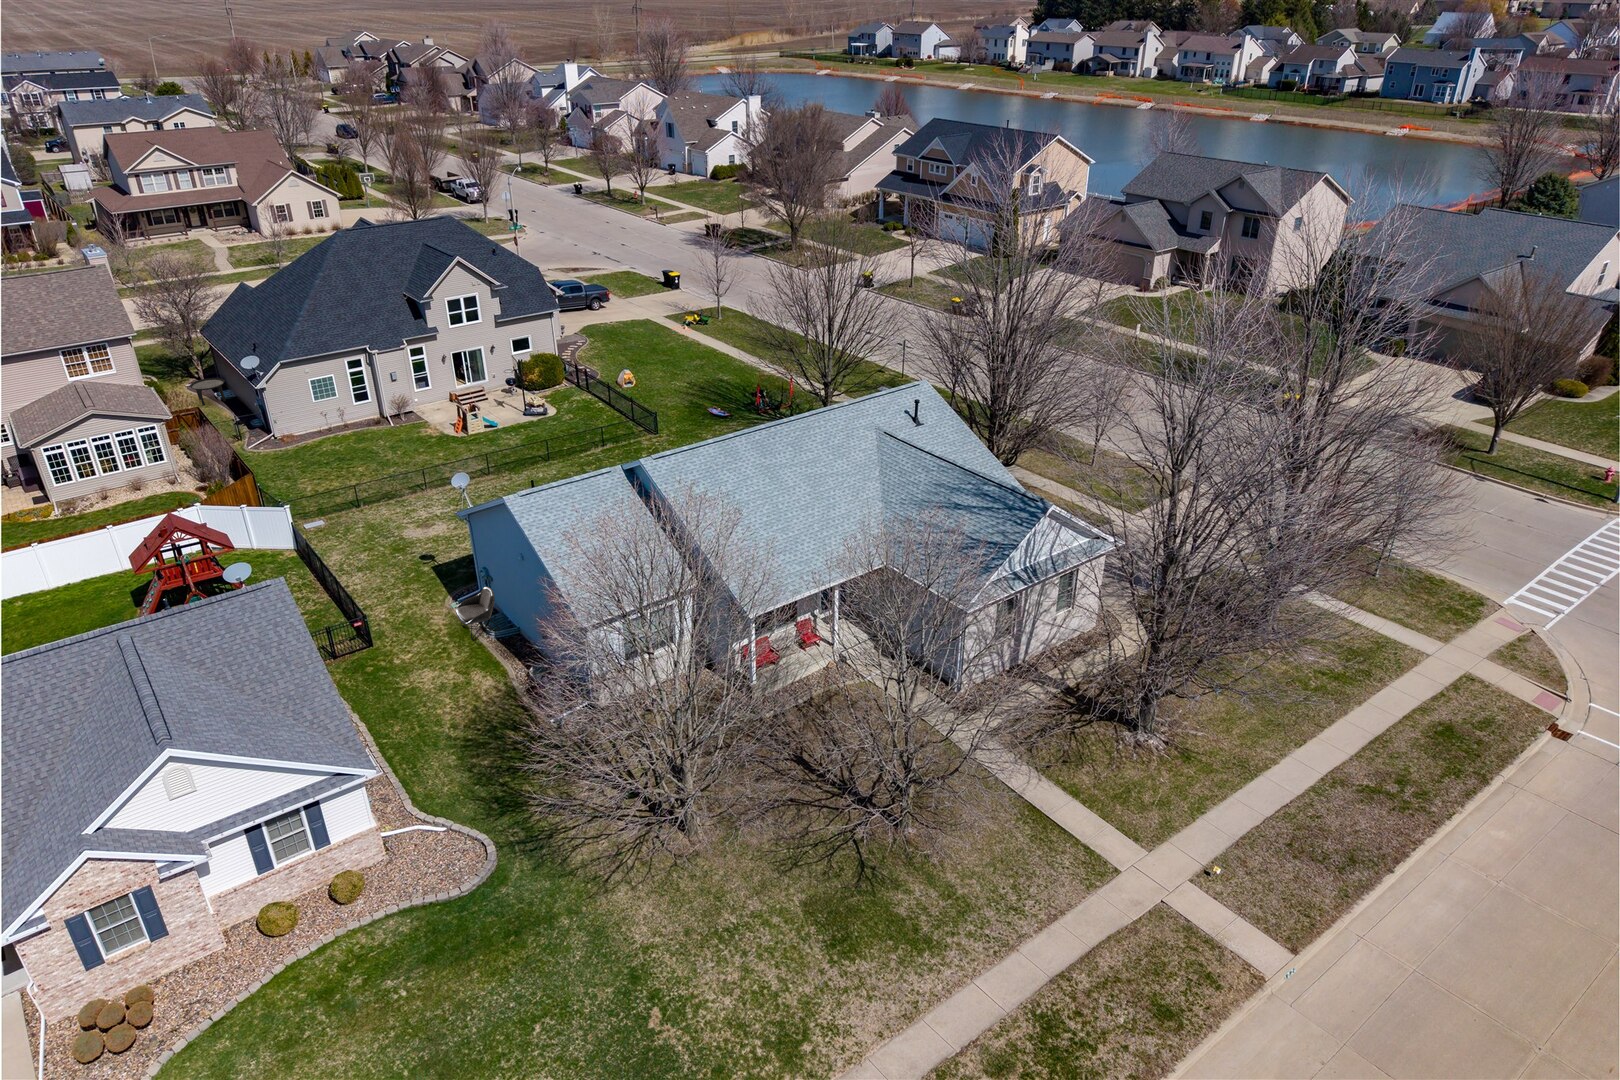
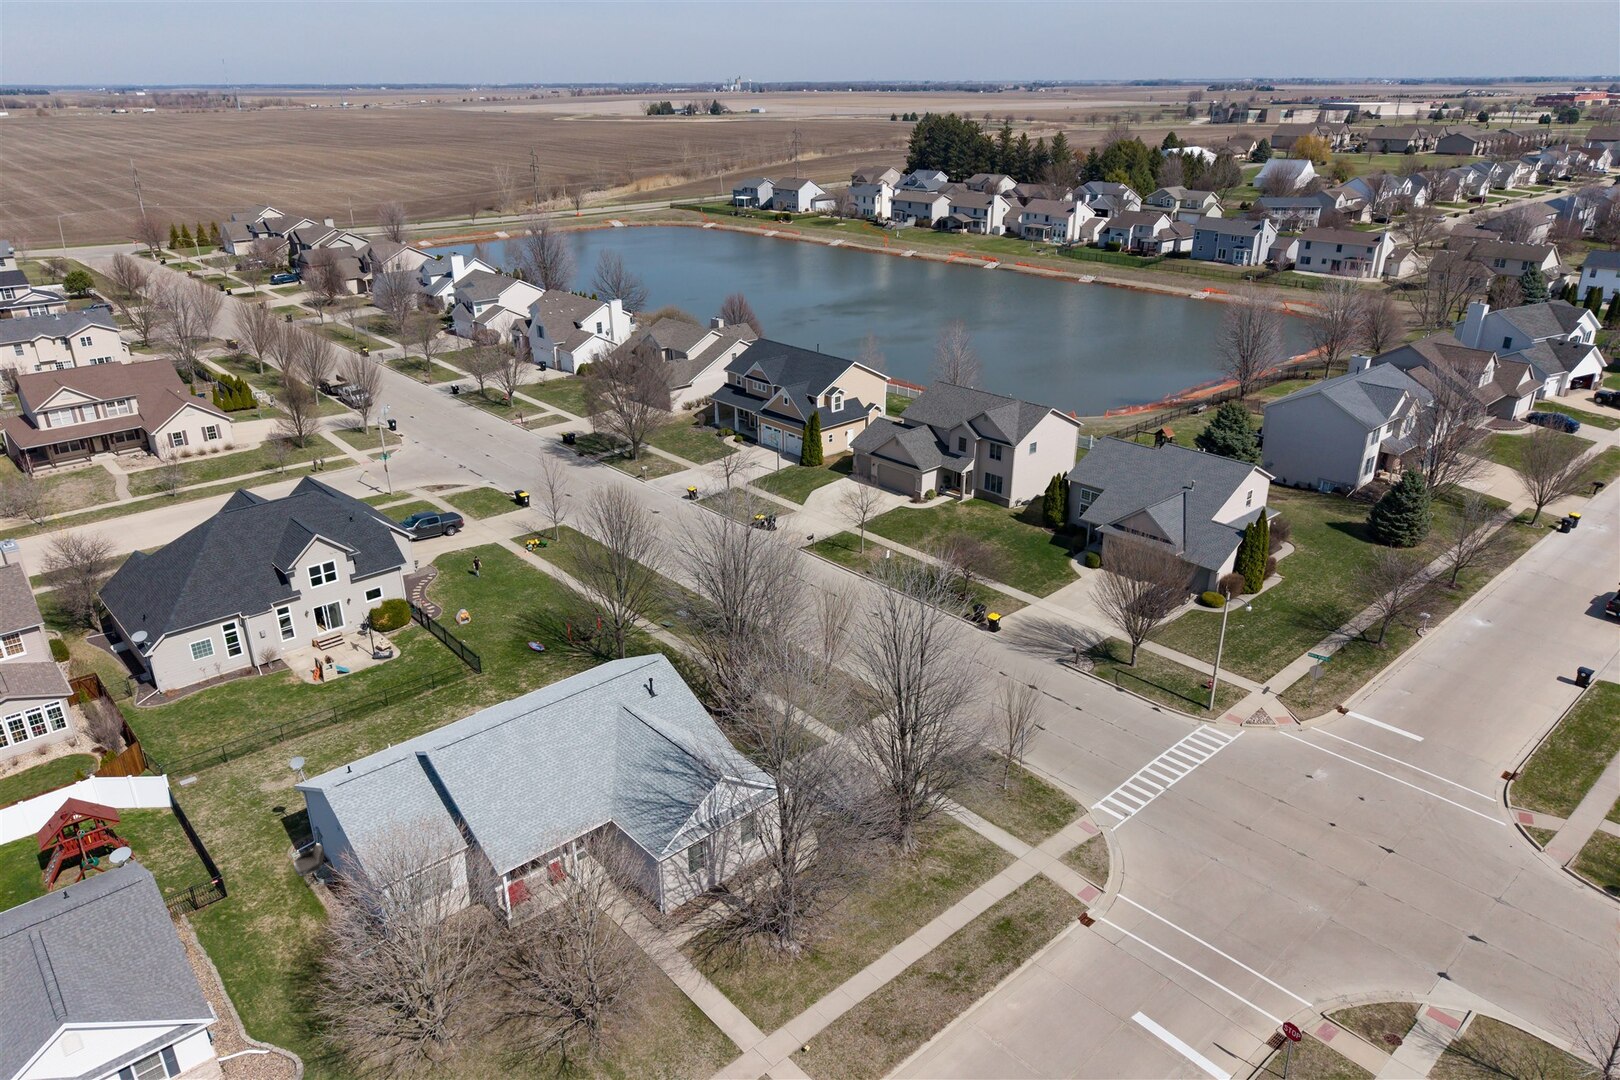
round table: present [190,378,226,405] -> none [89,635,121,660]

